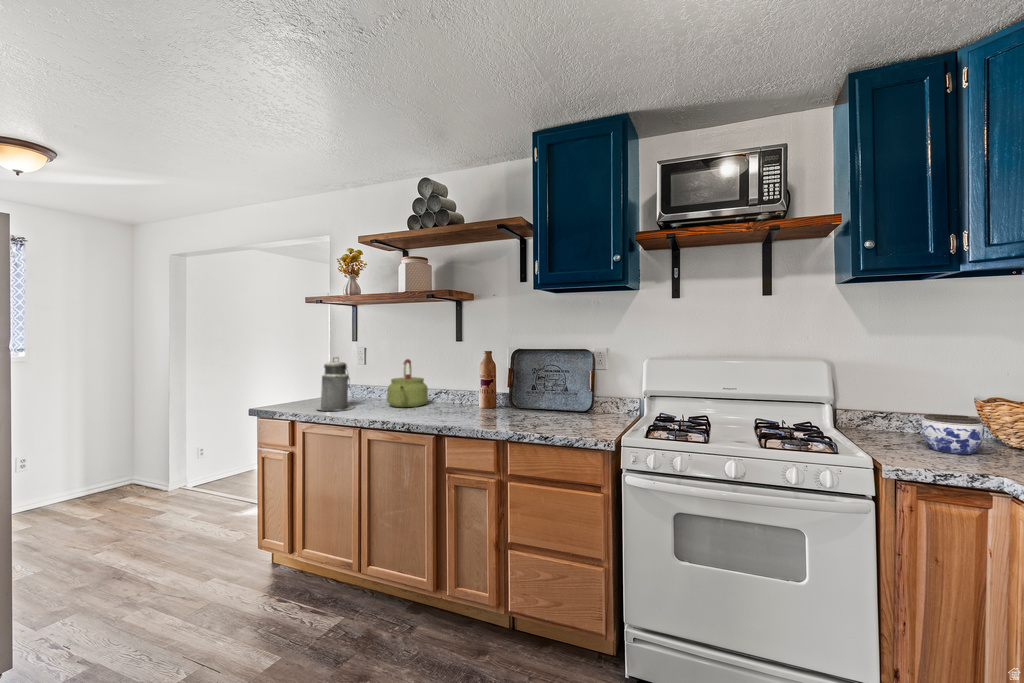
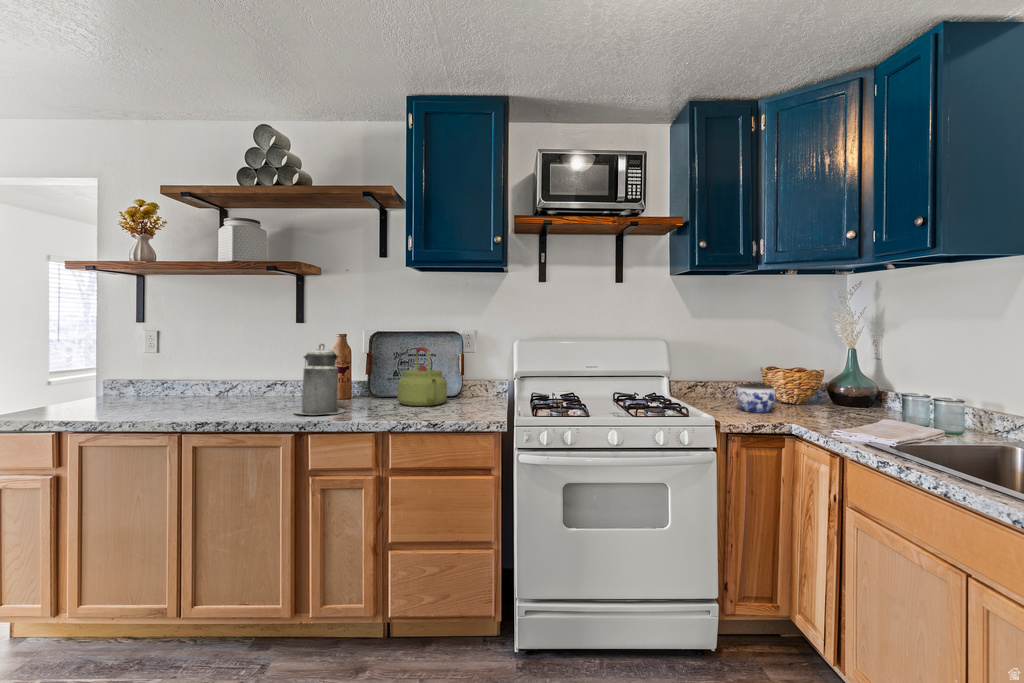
canister: present [317,357,354,411] -> present [294,344,345,415]
kettle: present [387,359,428,407] -> present [397,347,447,406]

